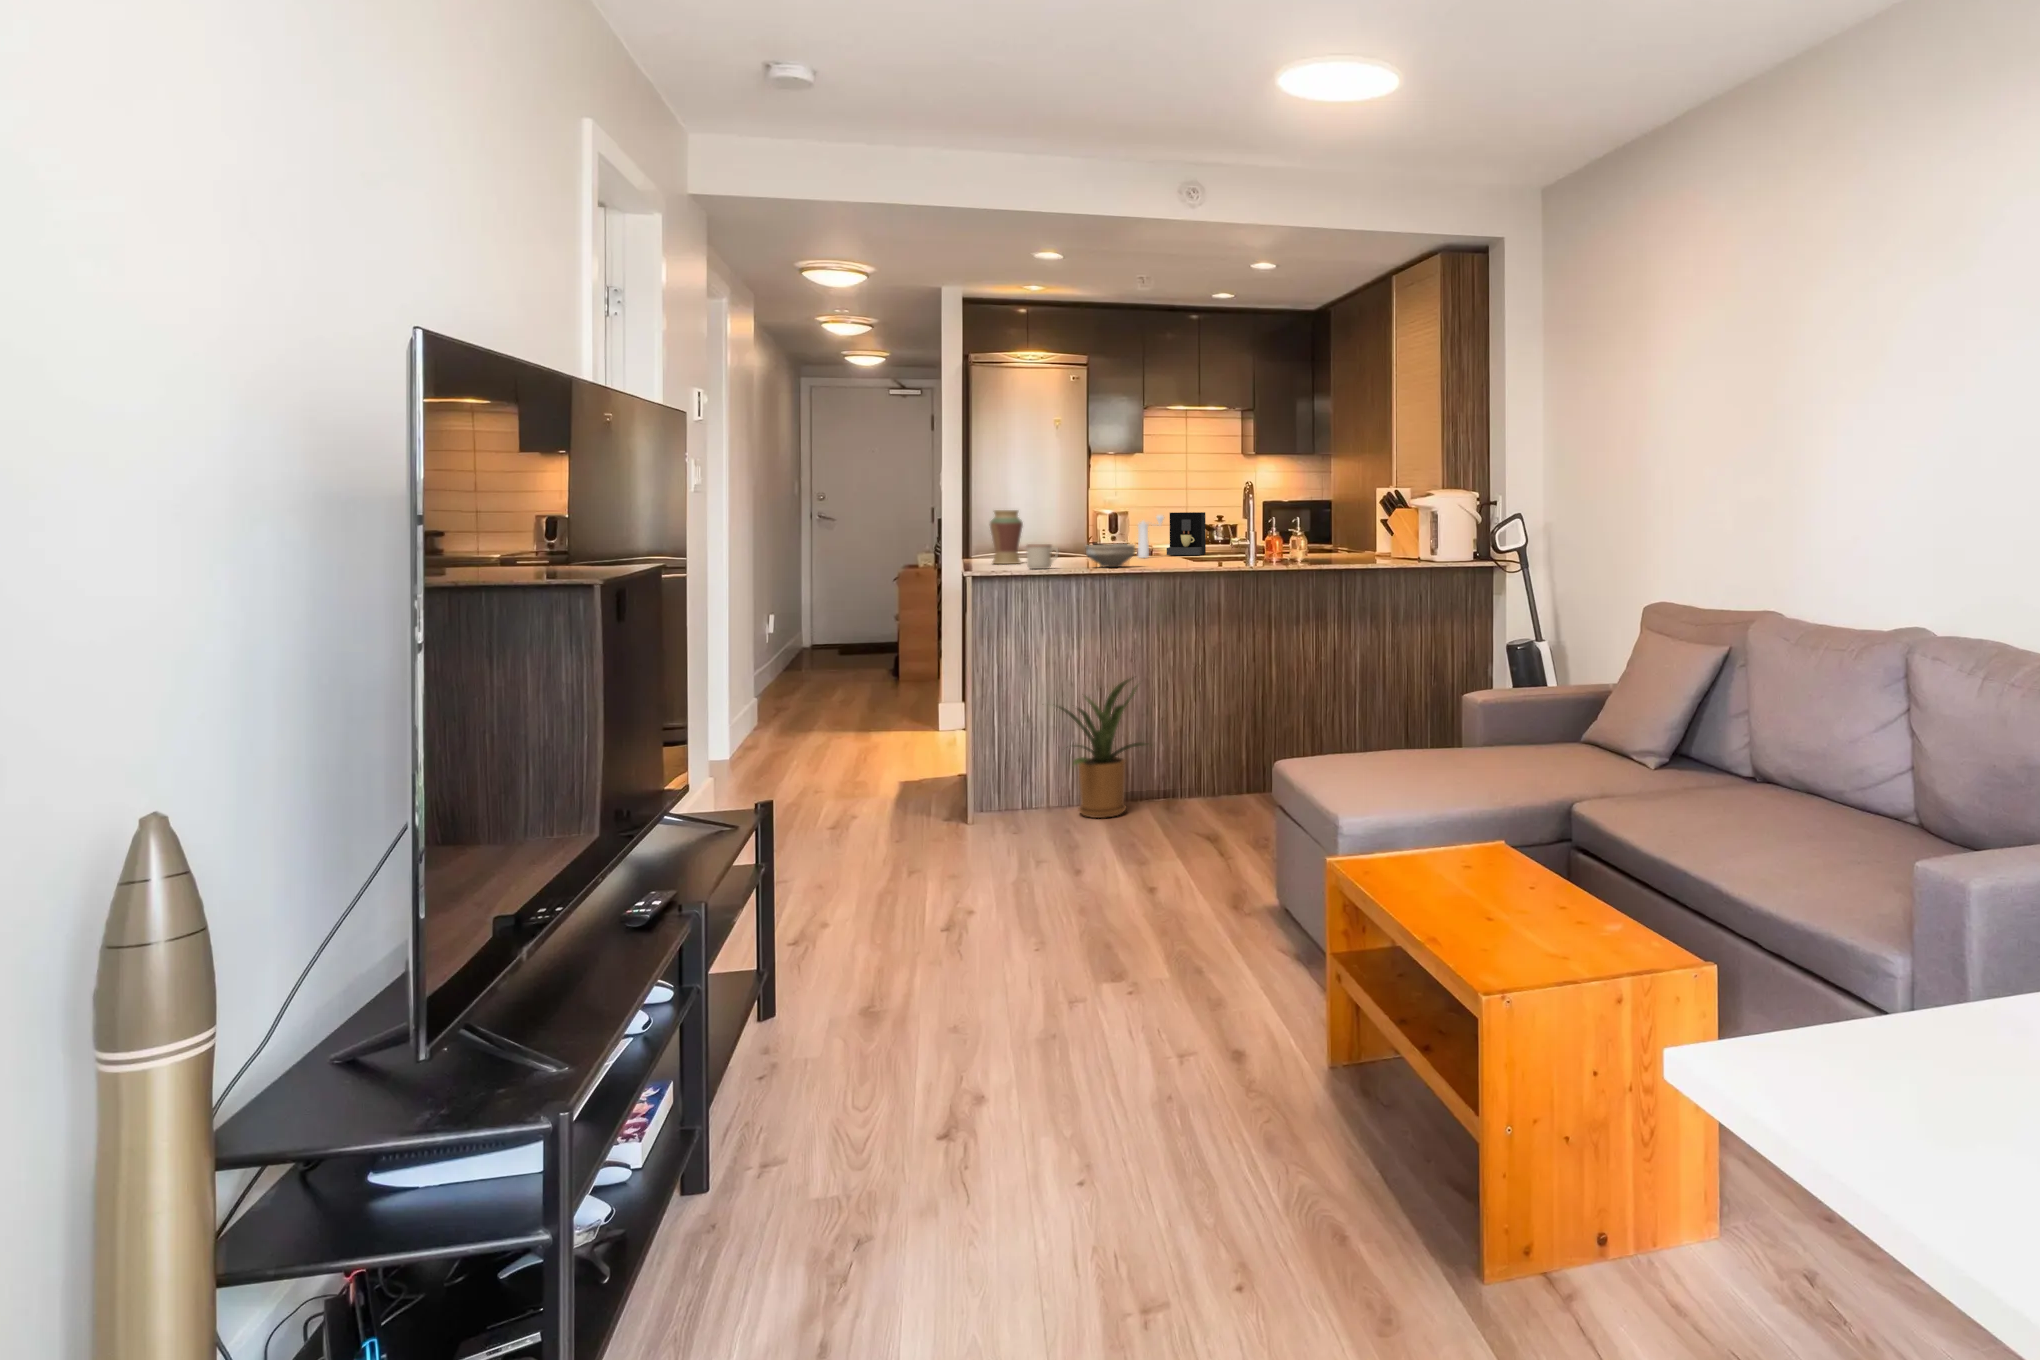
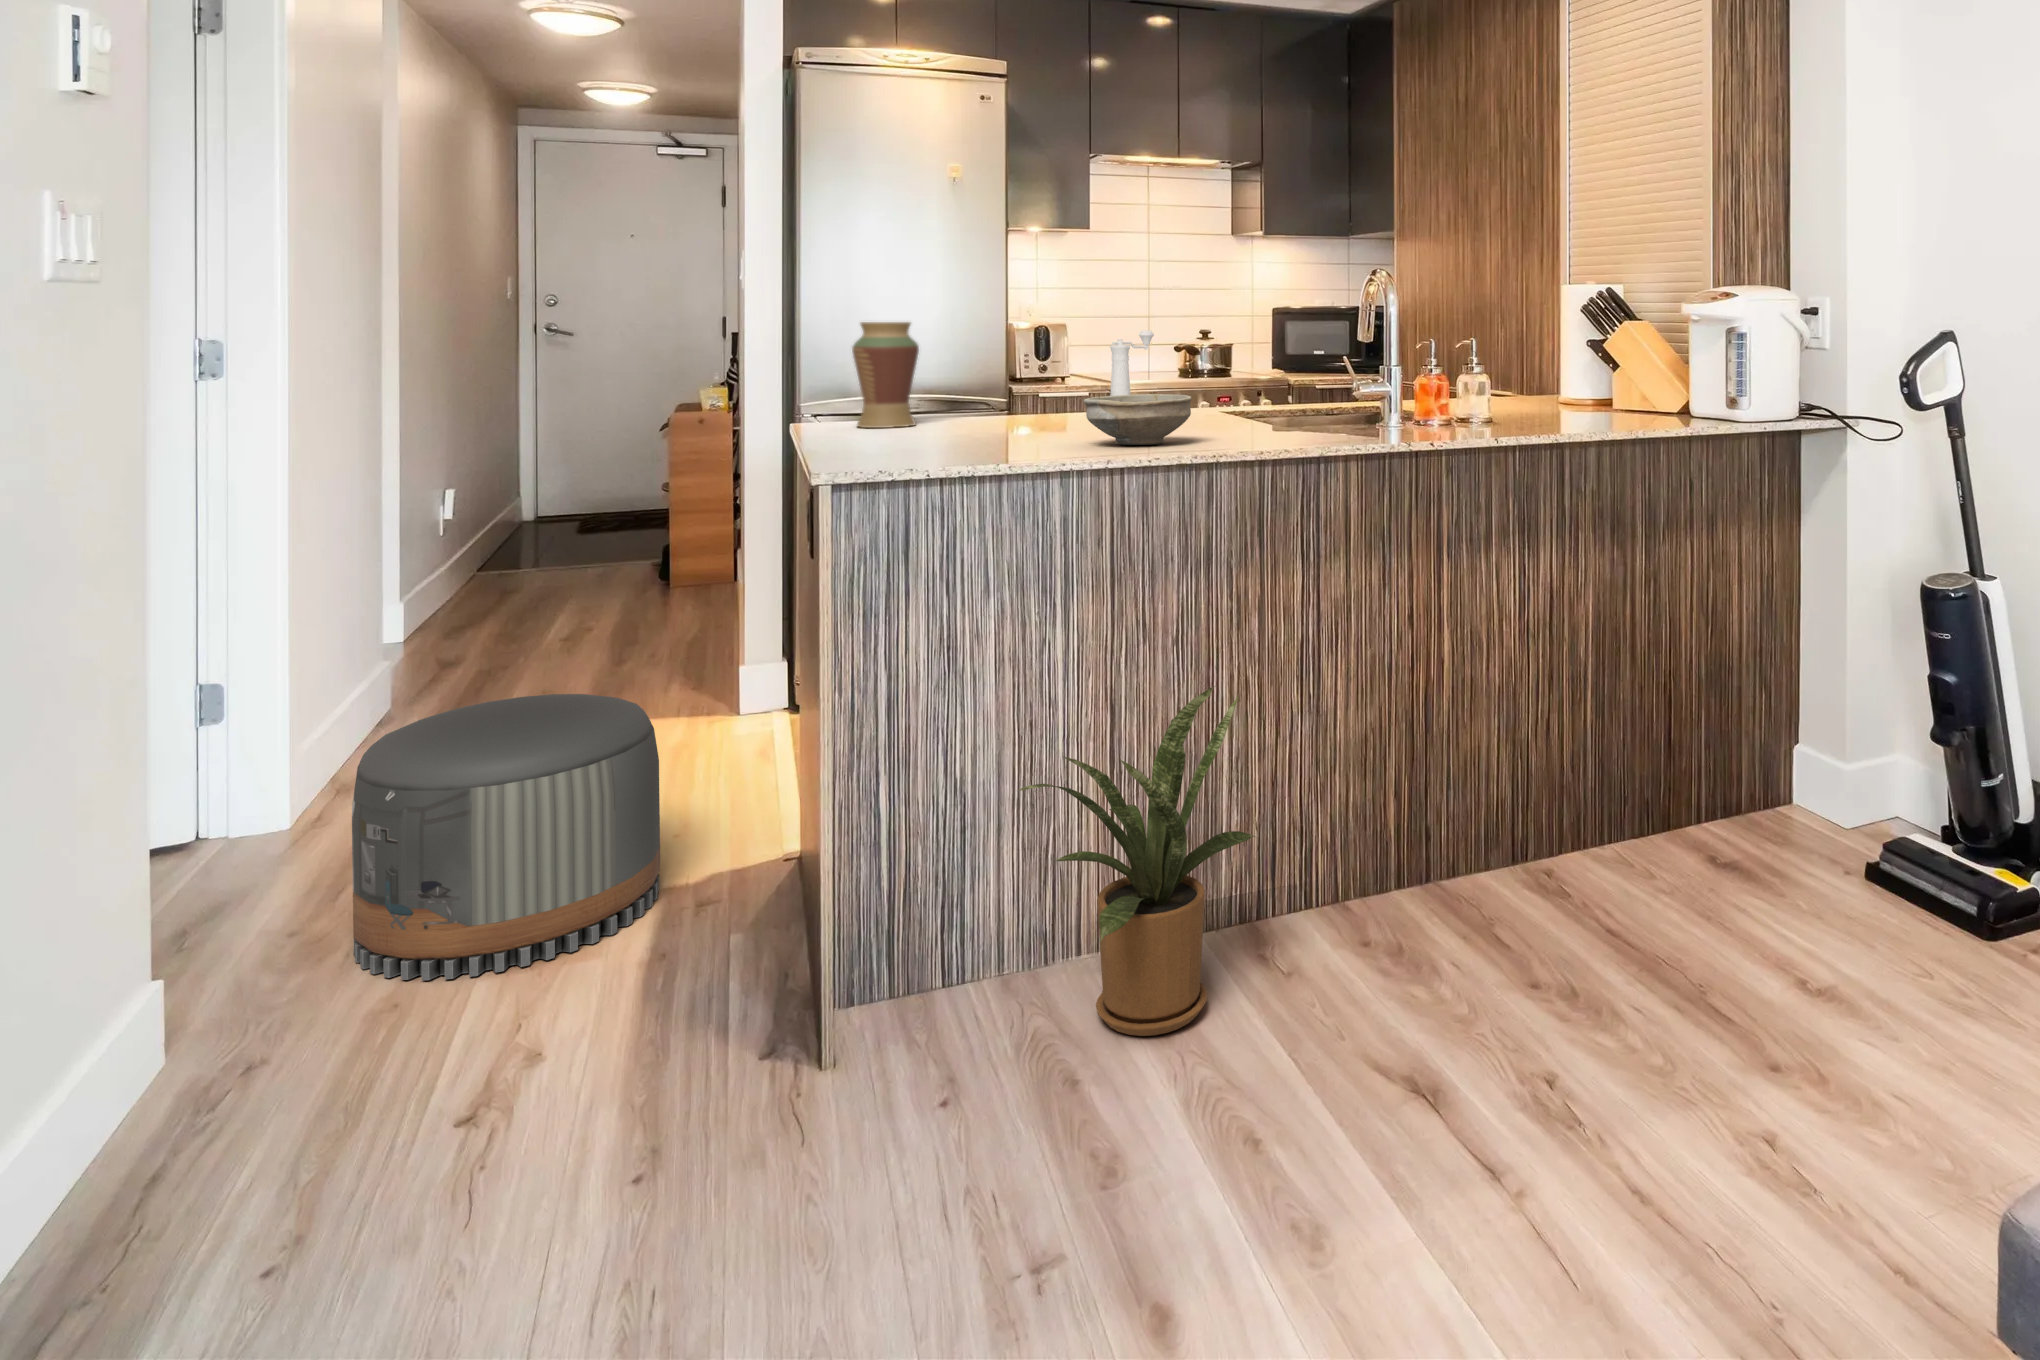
coffee maker: present [1167,512,1206,555] -> none [1148,325,1203,396]
mug: present [1026,544,1059,569] -> none [957,396,1030,453]
pouf: none [774,687,899,795] -> present [352,694,660,980]

